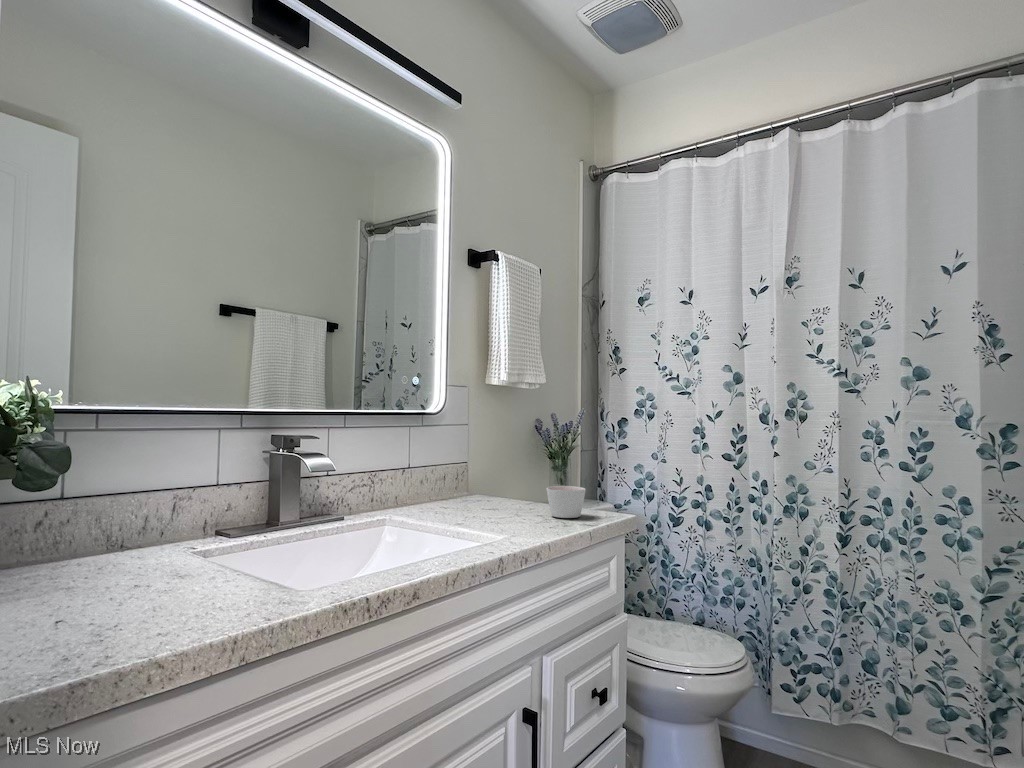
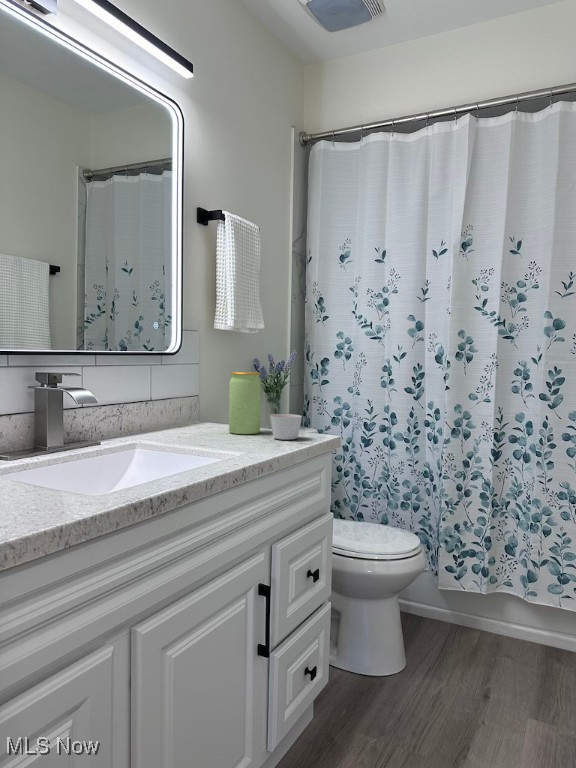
jar: none [499,434,537,510] -> present [229,372,261,434]

